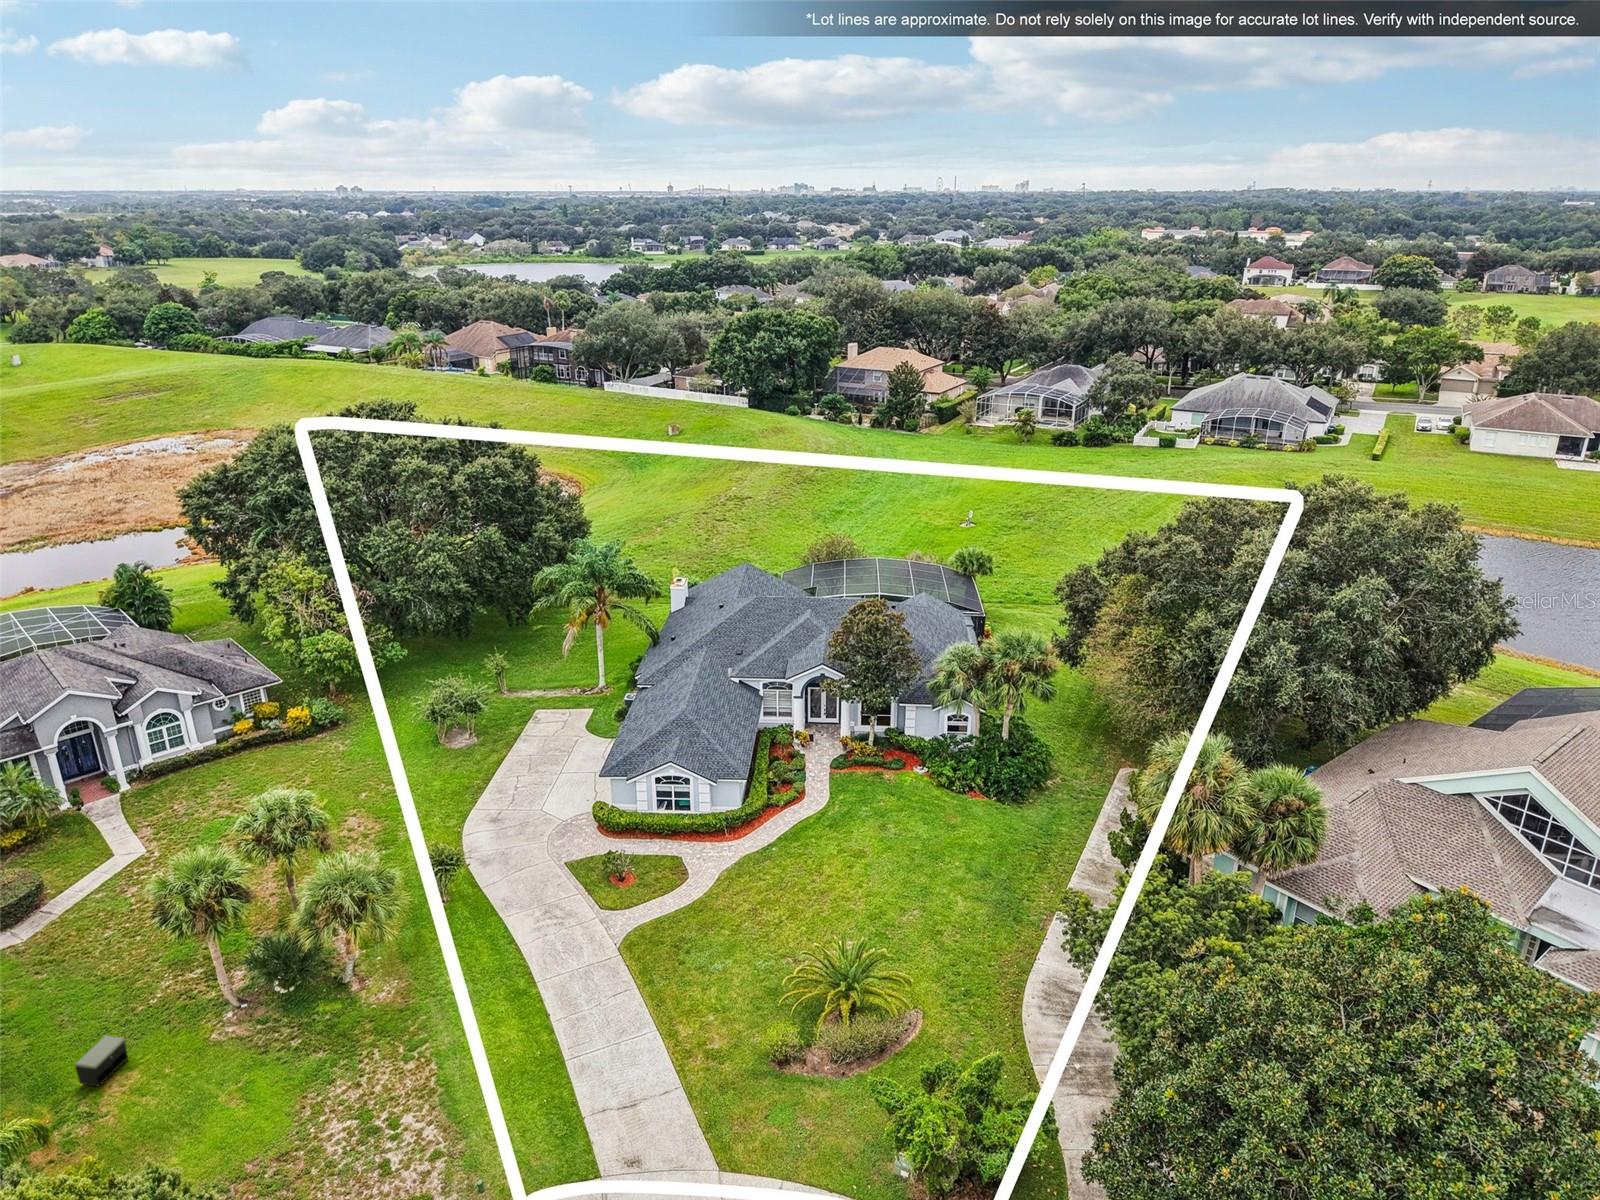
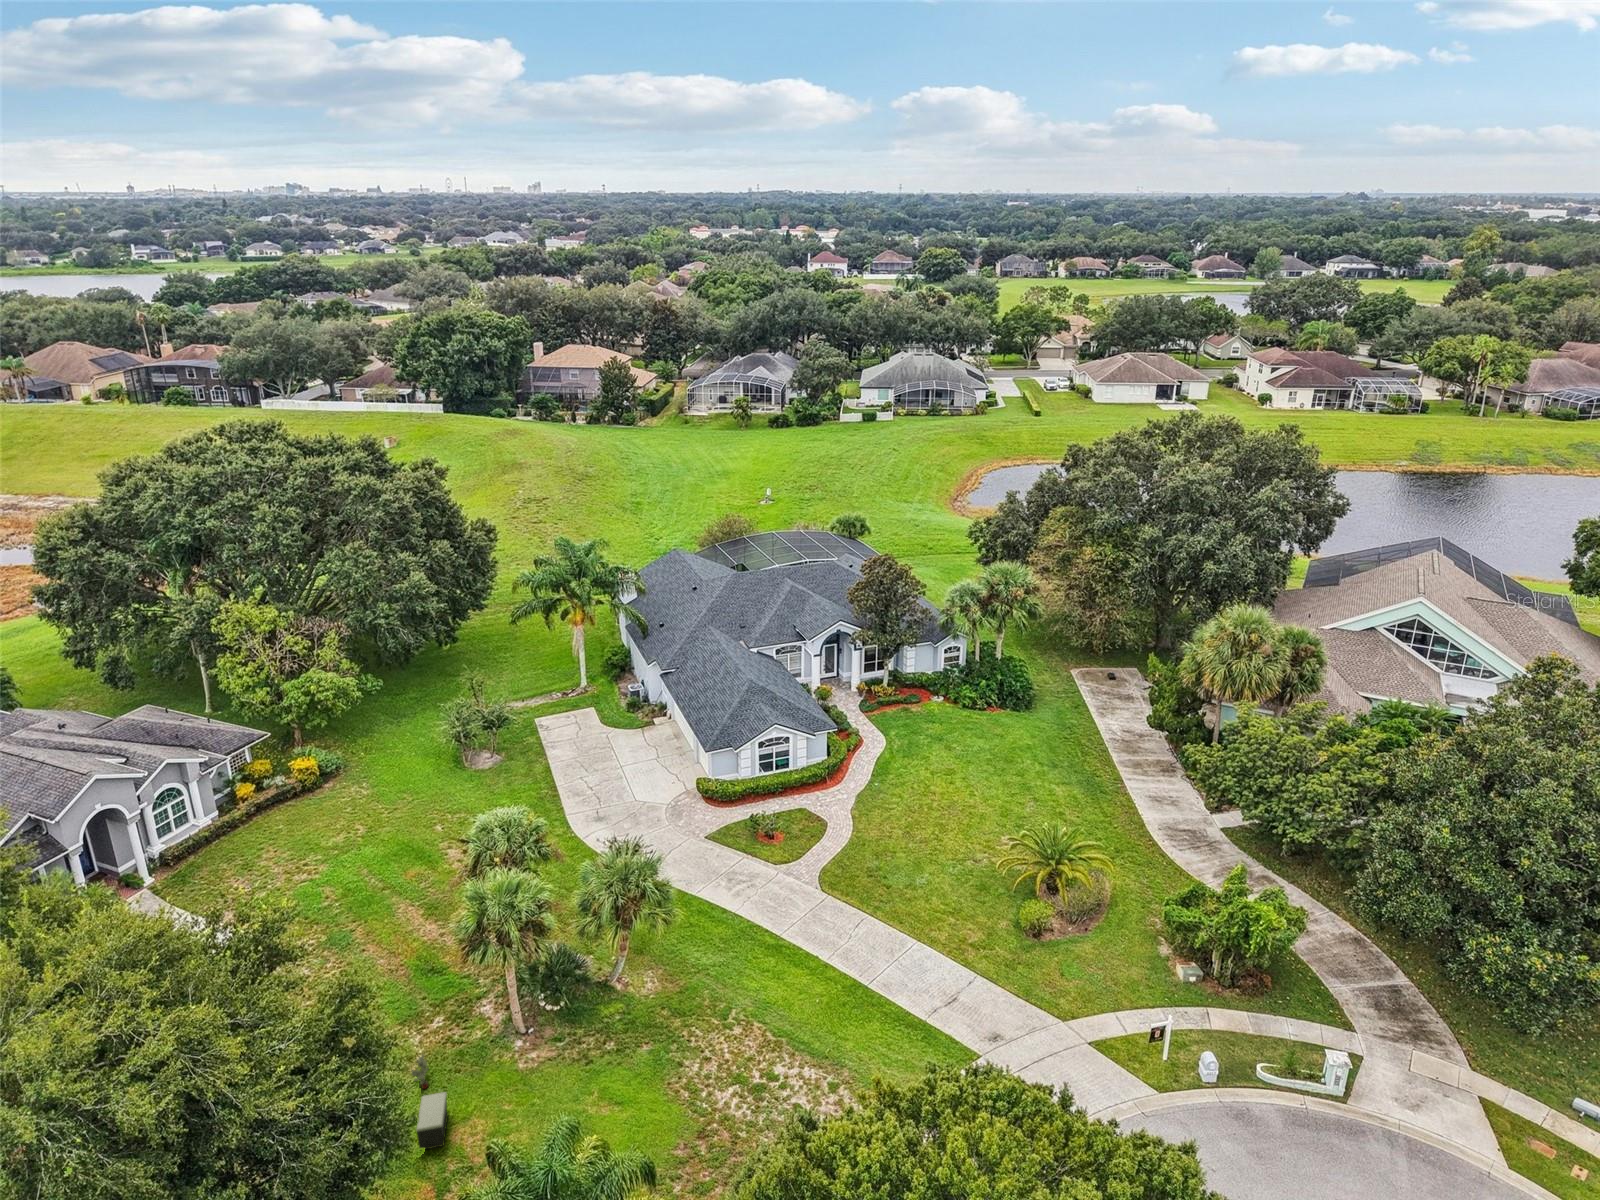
potted tree: none [120,998,143,1030] -> present [412,1055,429,1089]

